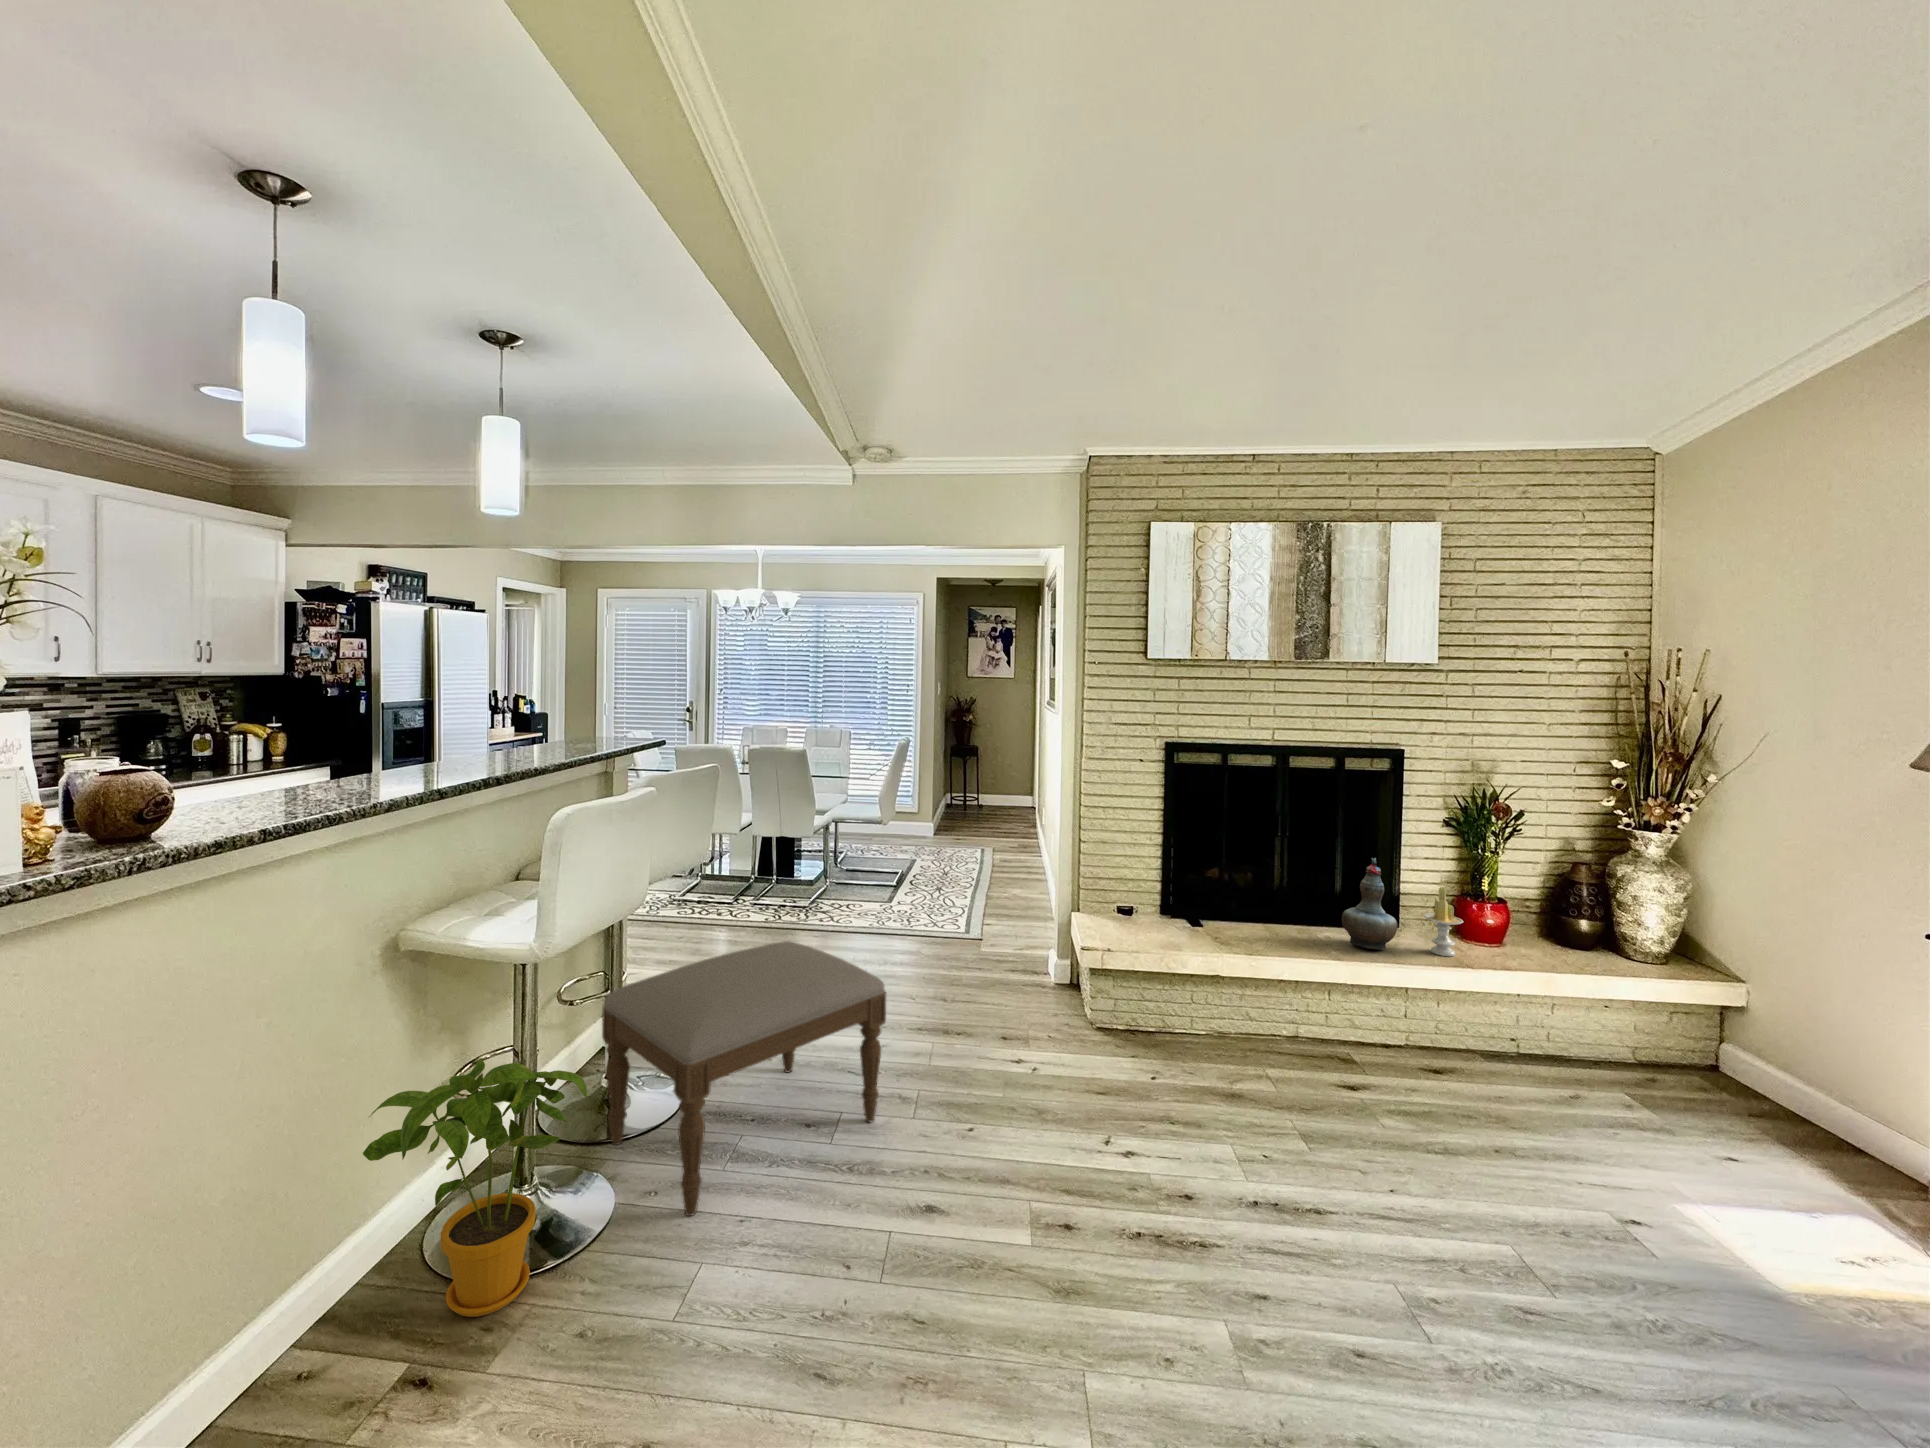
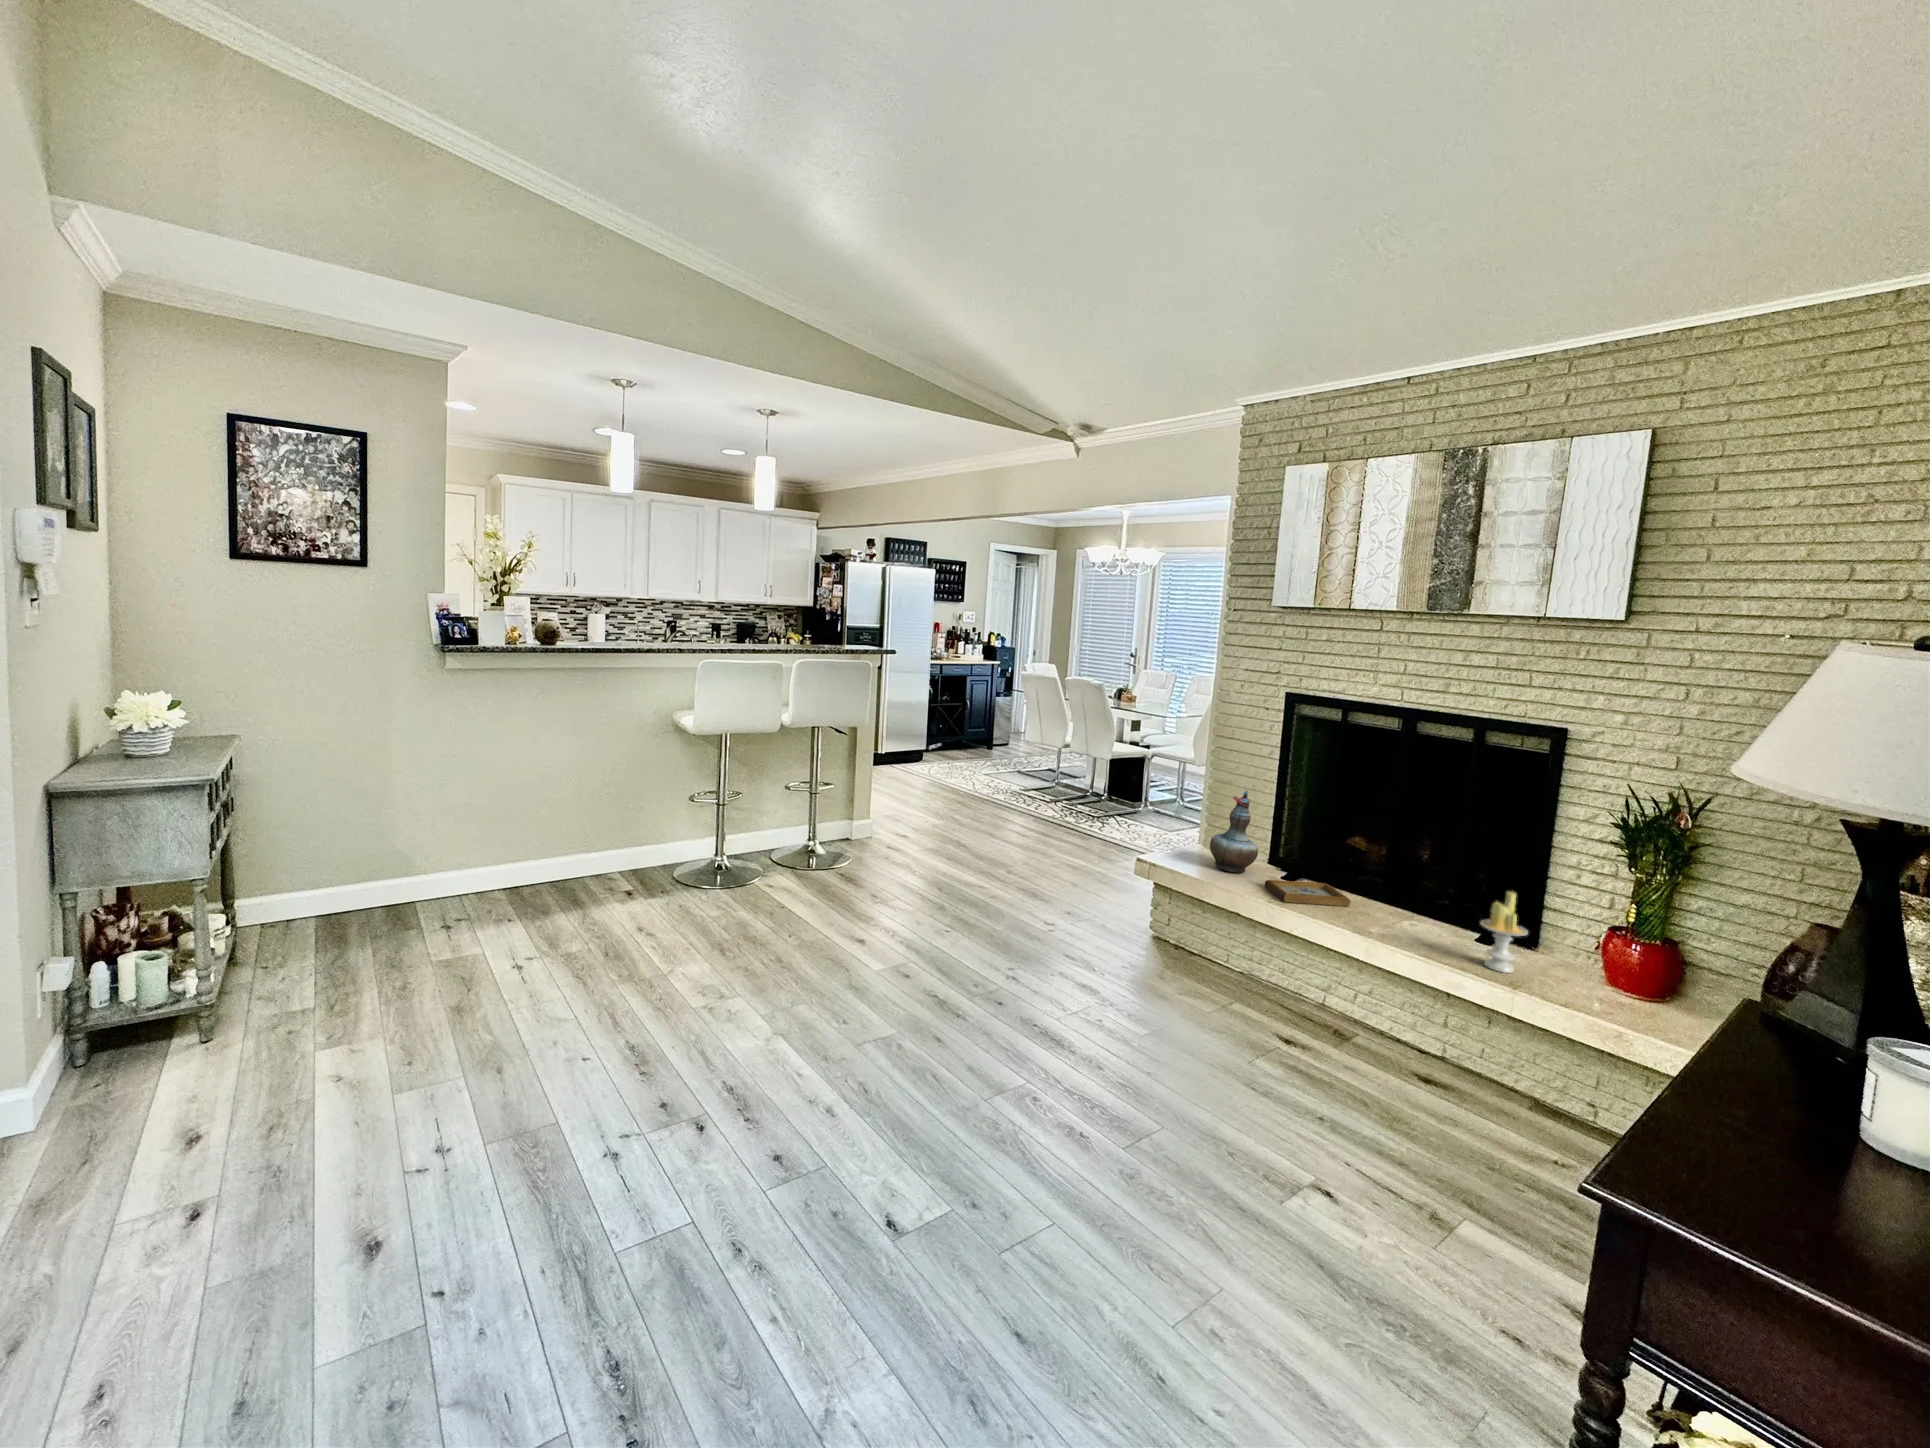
decorative vase: present [1342,858,1398,950] -> present [1210,791,1258,873]
picture frame: none [1216,918,1286,949] -> present [1265,880,1350,906]
ottoman: present [602,941,886,1216] -> none [760,779,913,903]
house plant: present [363,1058,588,1317] -> none [639,772,719,886]

